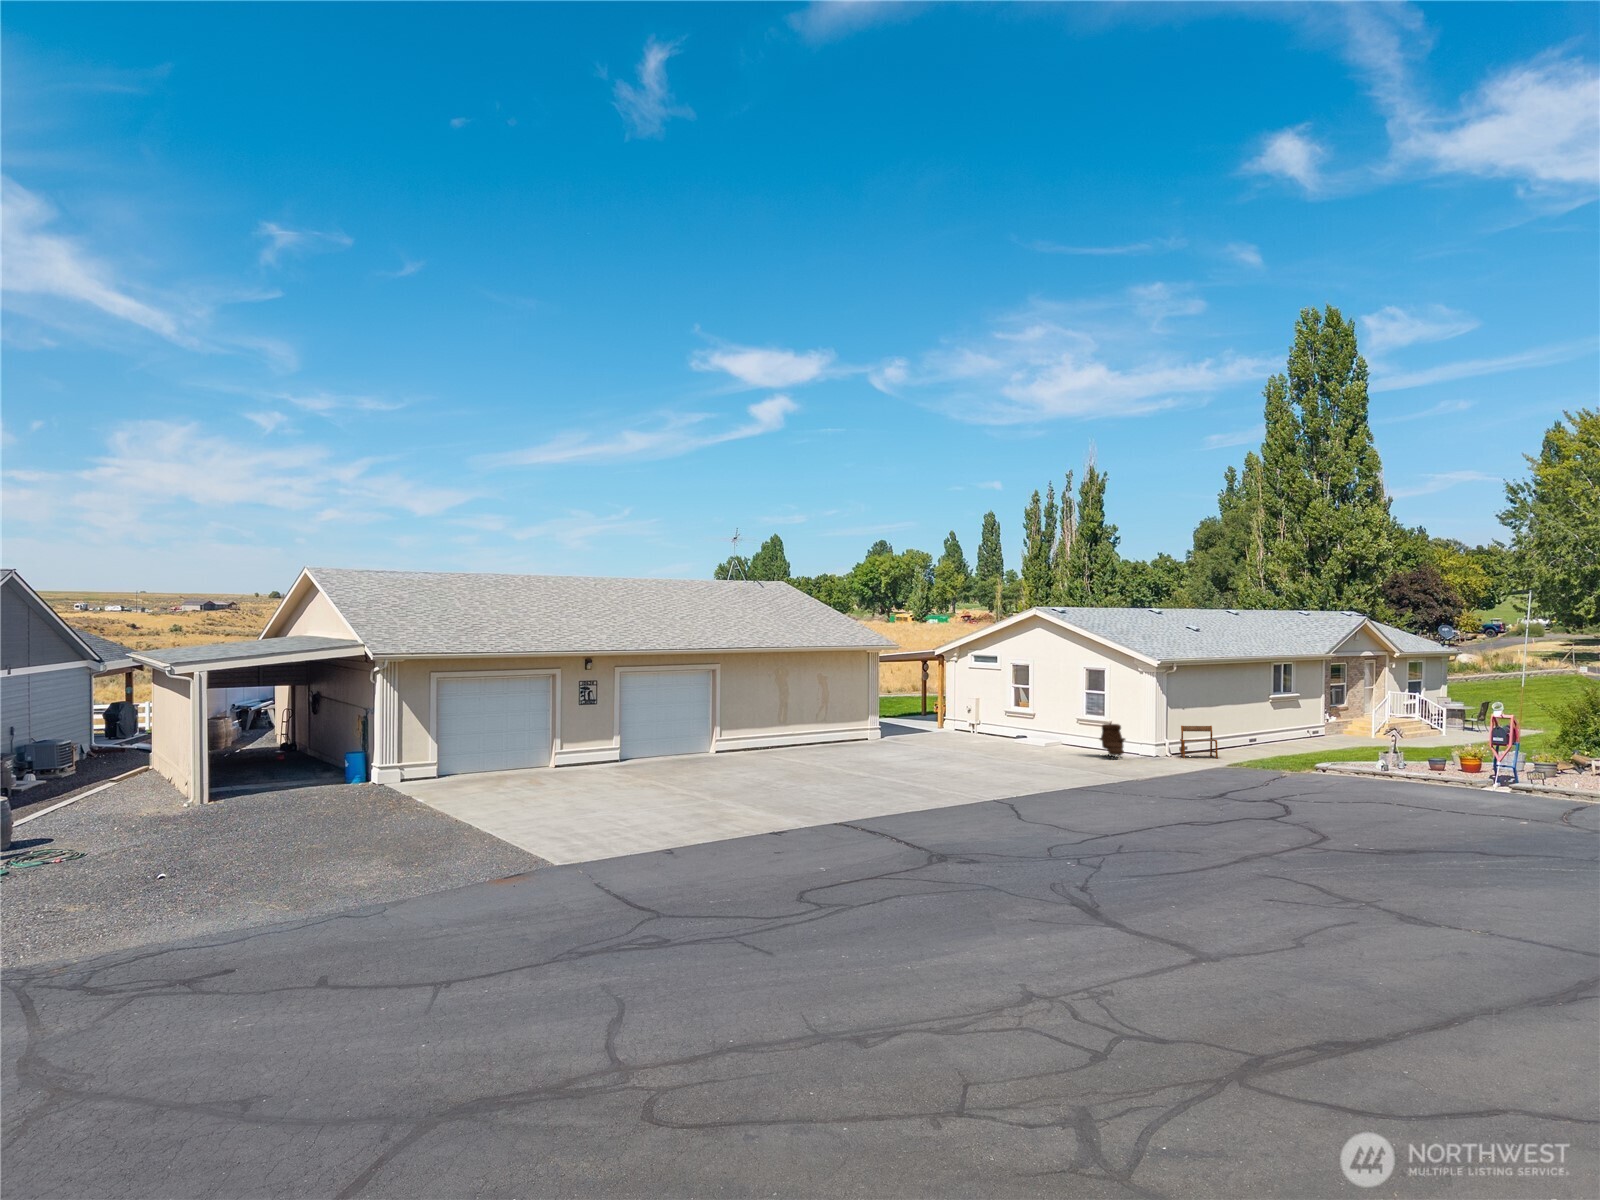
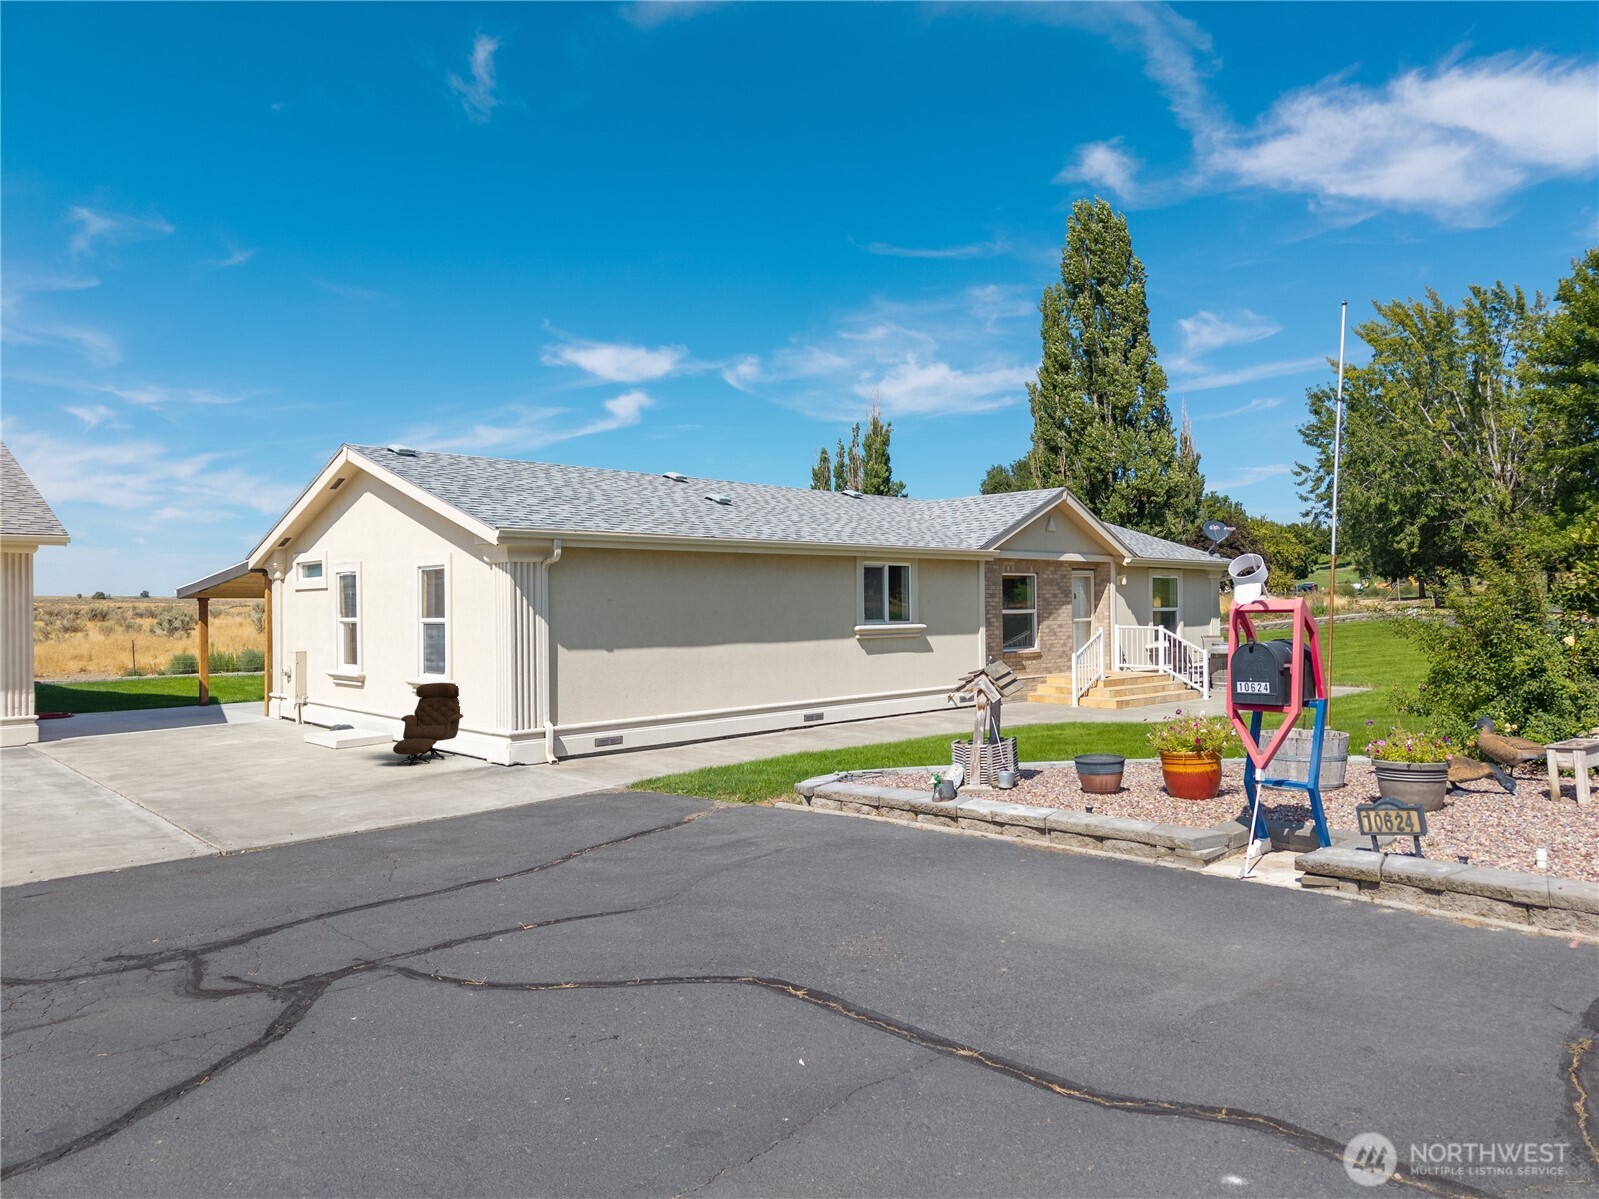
bench: present [1180,726,1218,758] -> none [579,682,663,758]

